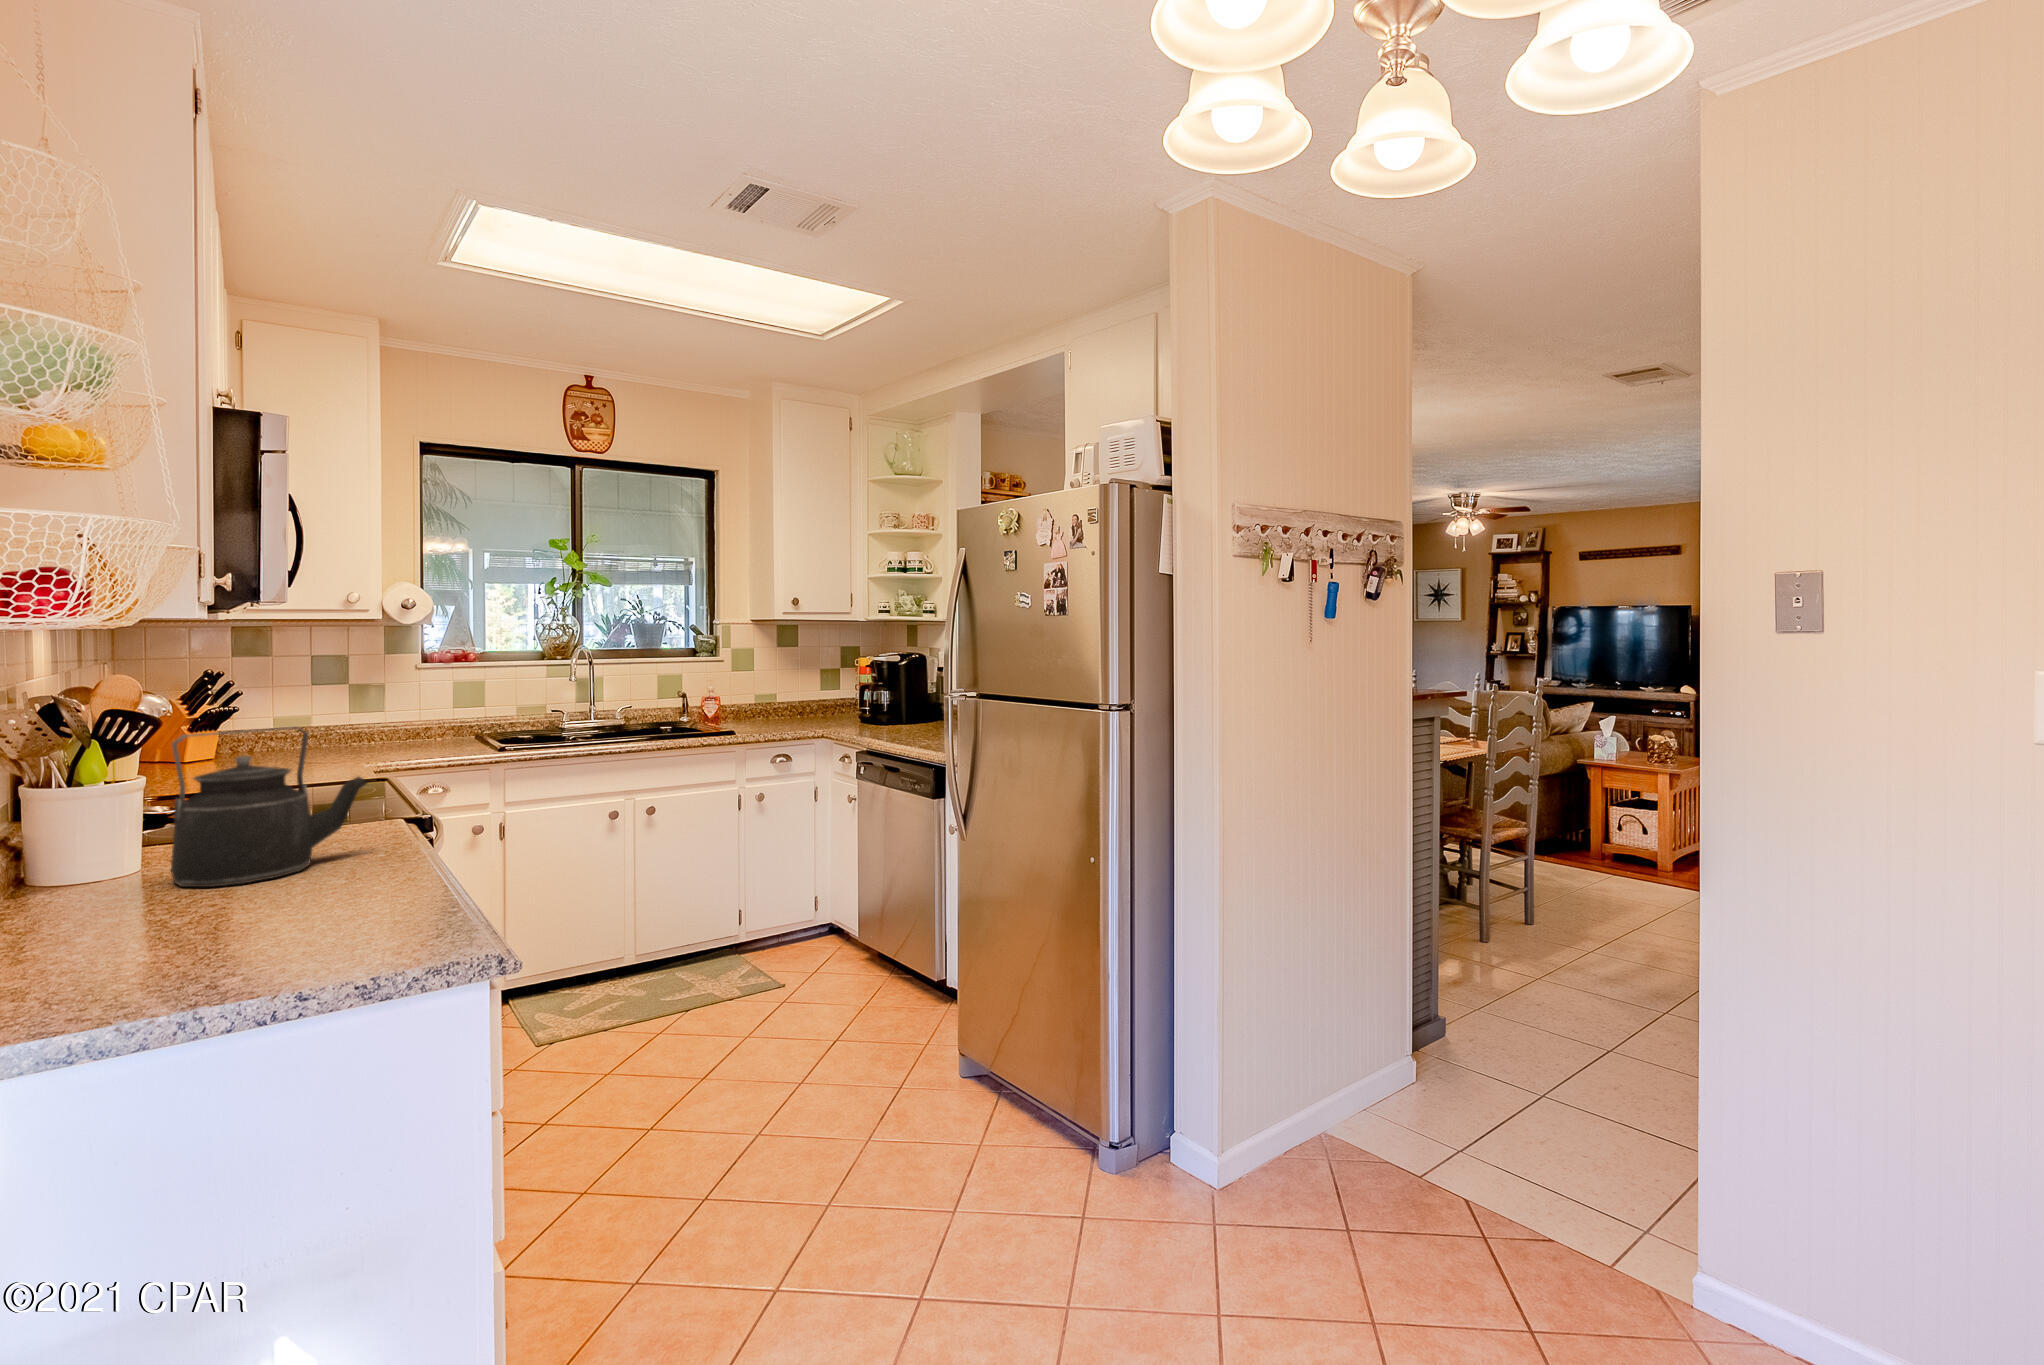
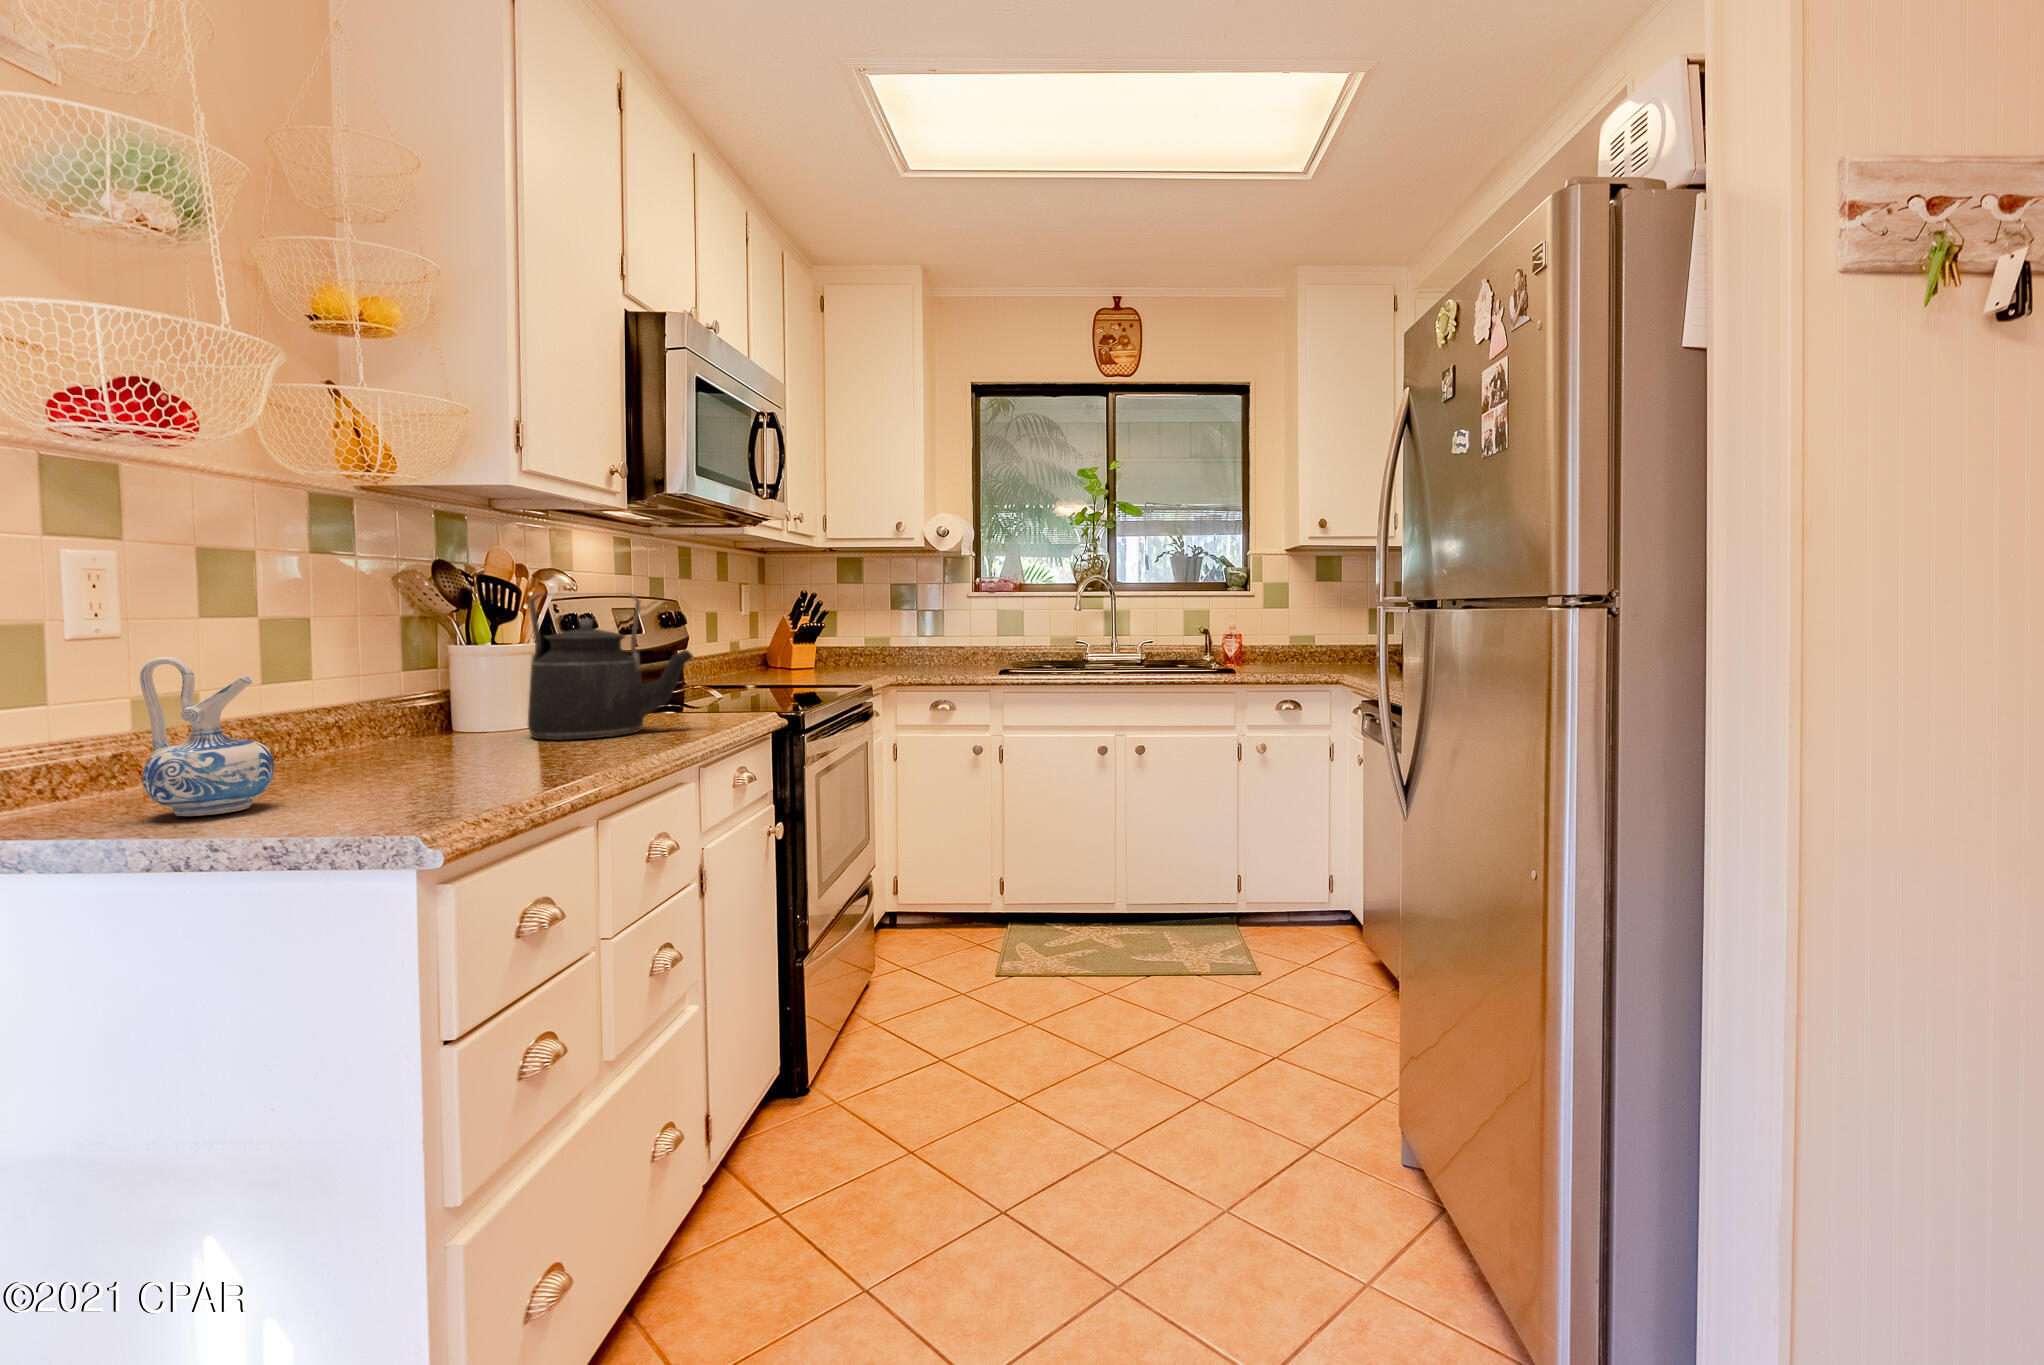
ceramic pitcher: none [103,852,225,996] -> present [140,657,274,816]

